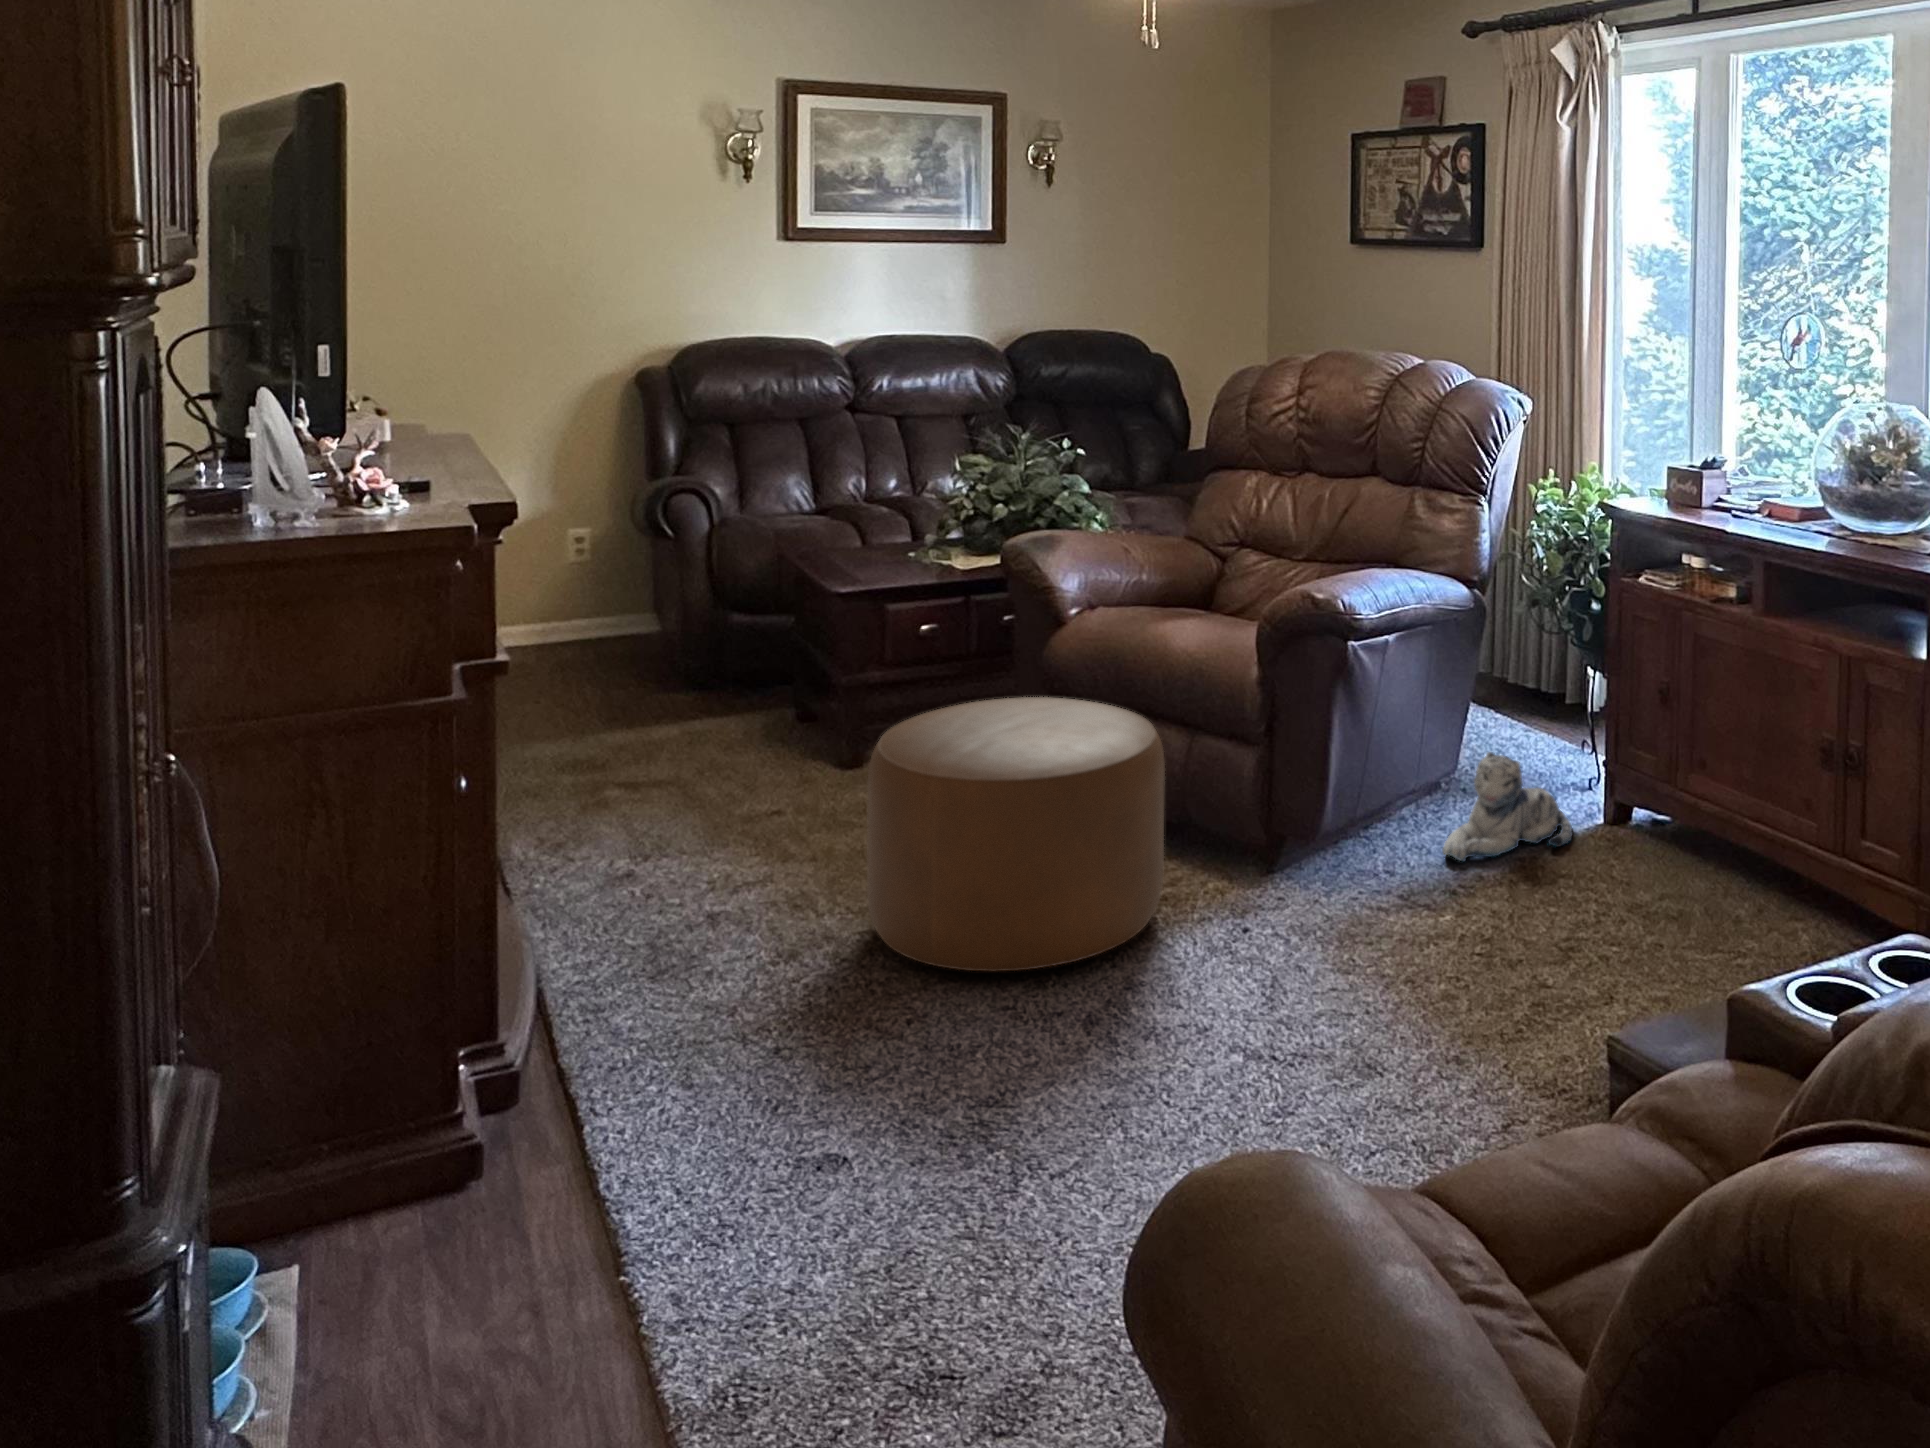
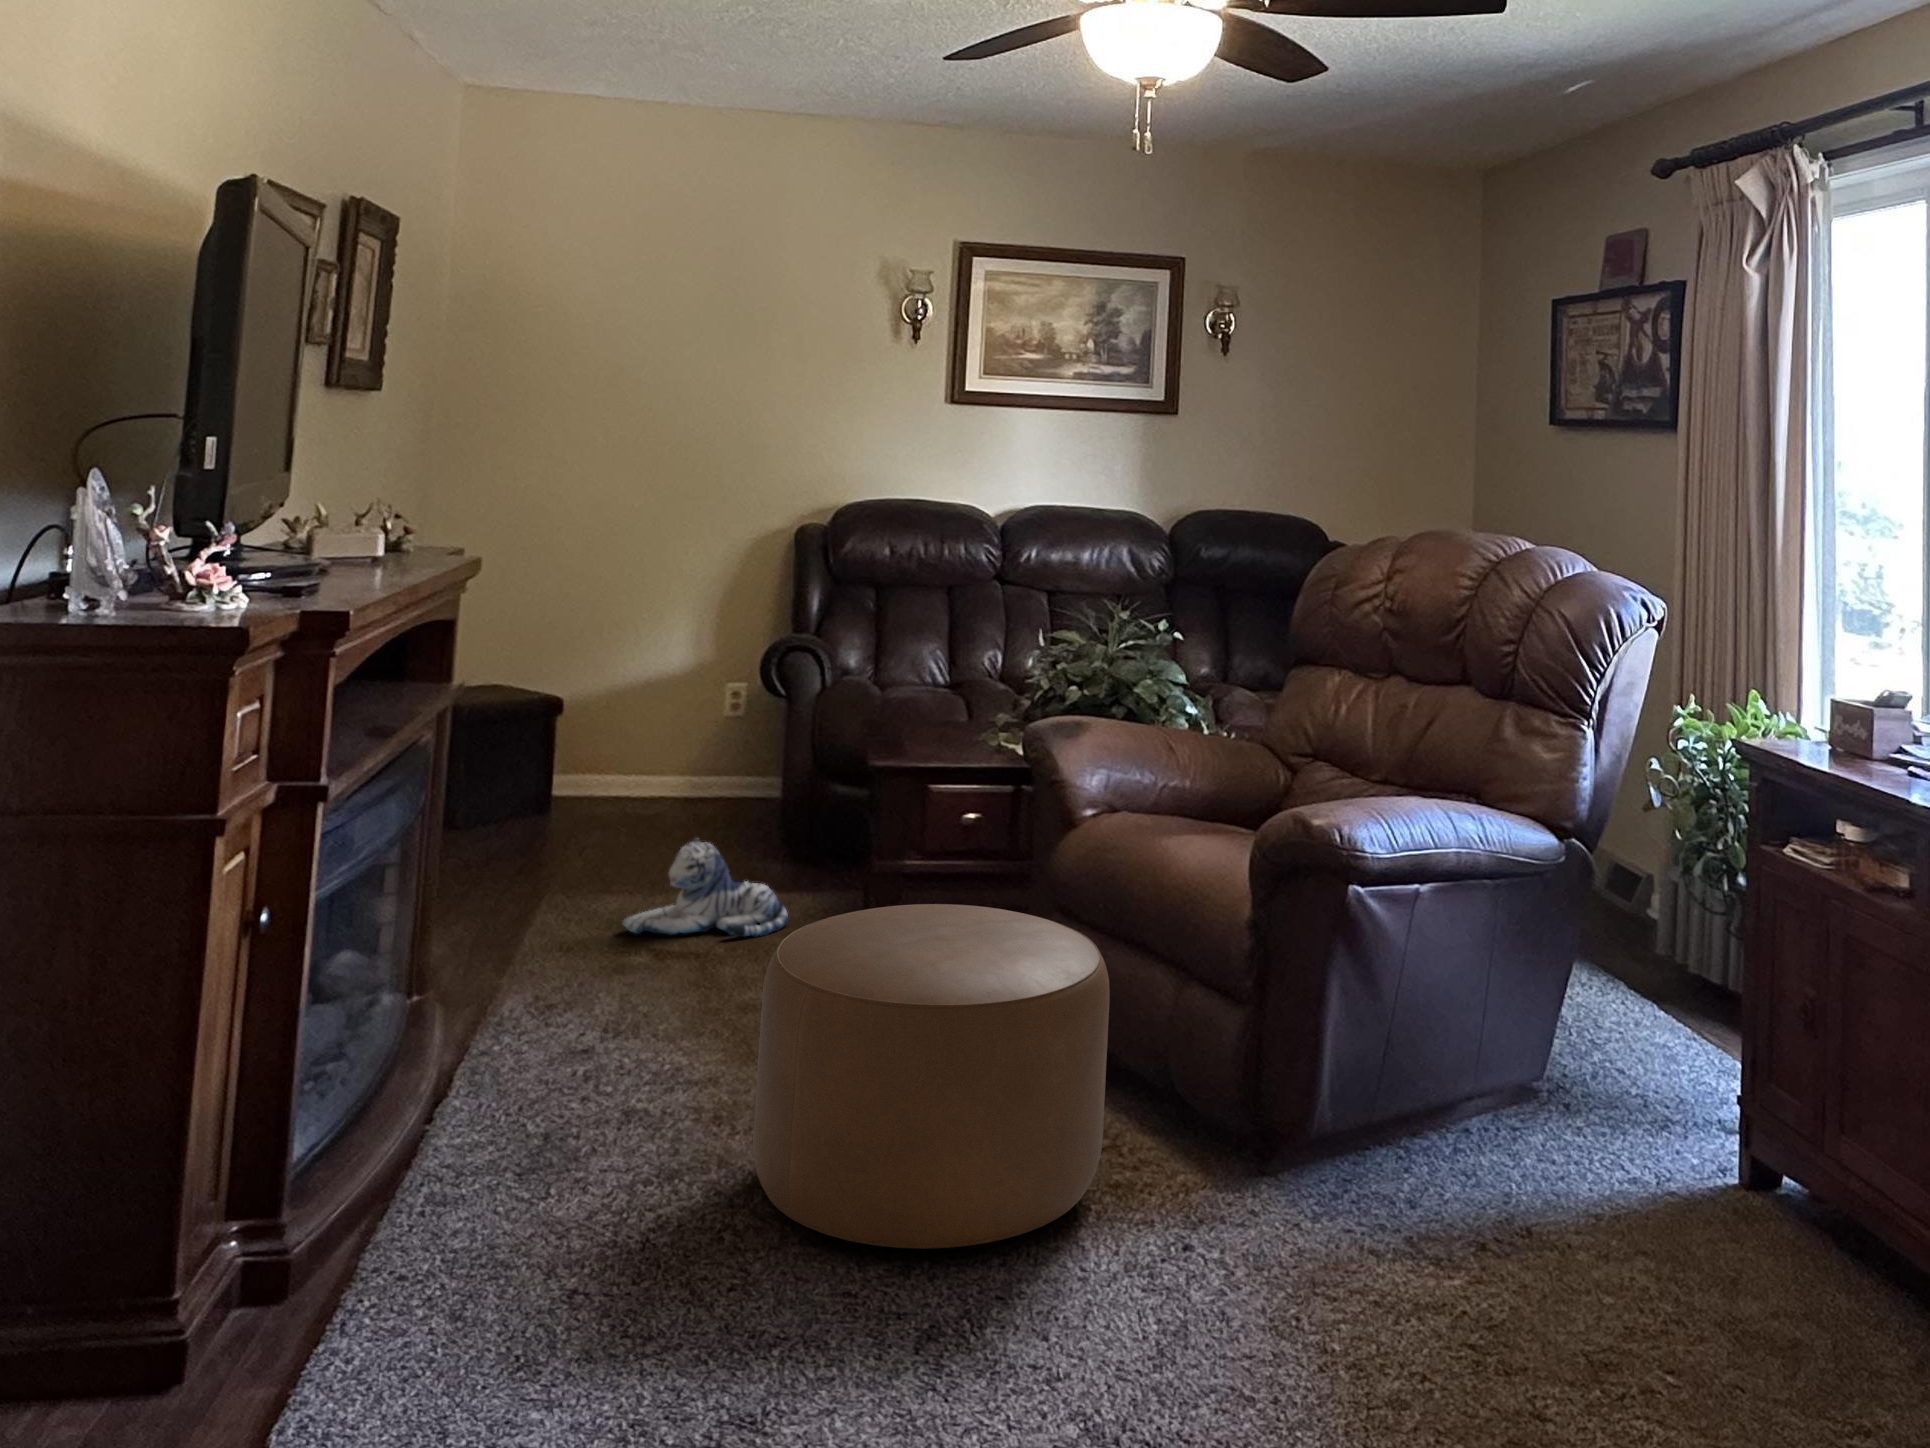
plush toy: present [1442,752,1572,861] -> present [623,838,789,937]

